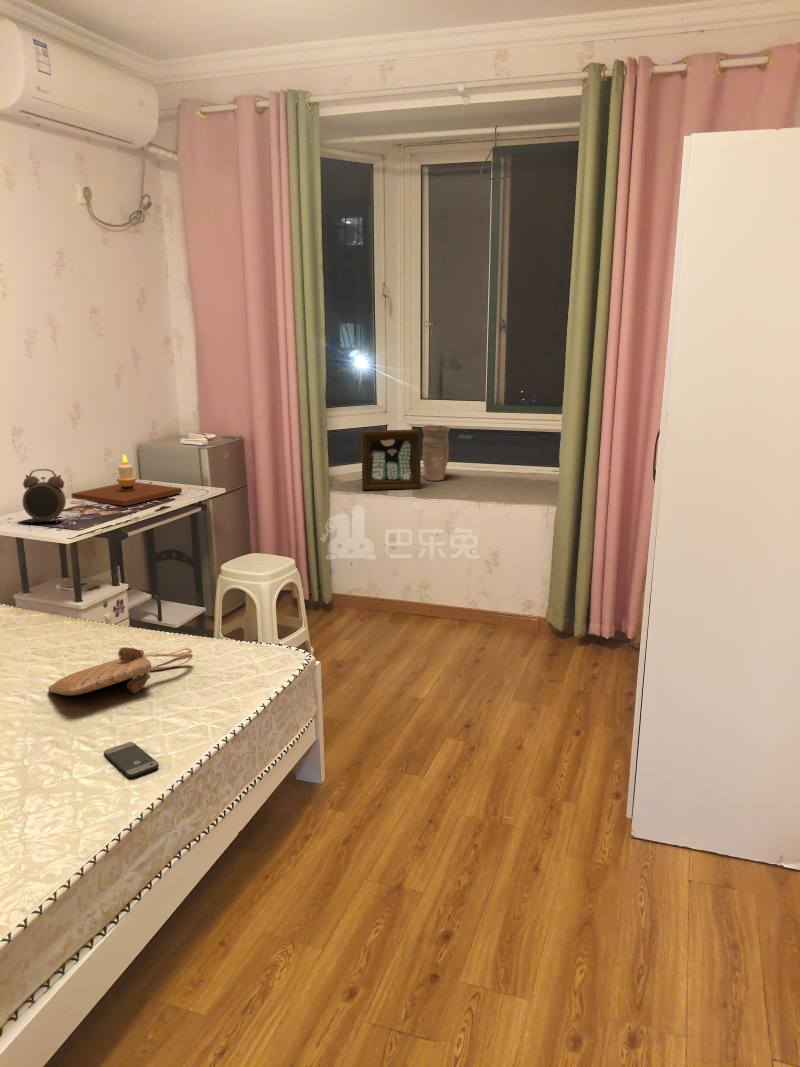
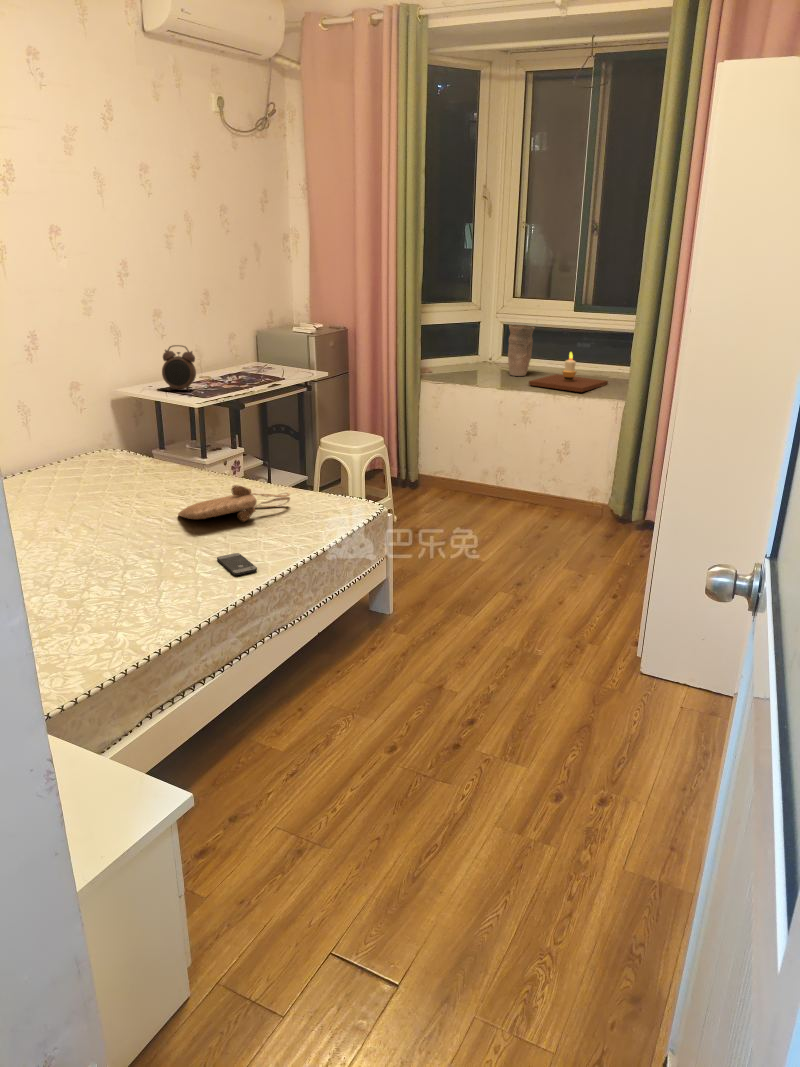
picture frame: present [361,429,421,490] -> none [451,326,506,382]
candle: present [72,455,182,506] -> present [529,352,608,392]

